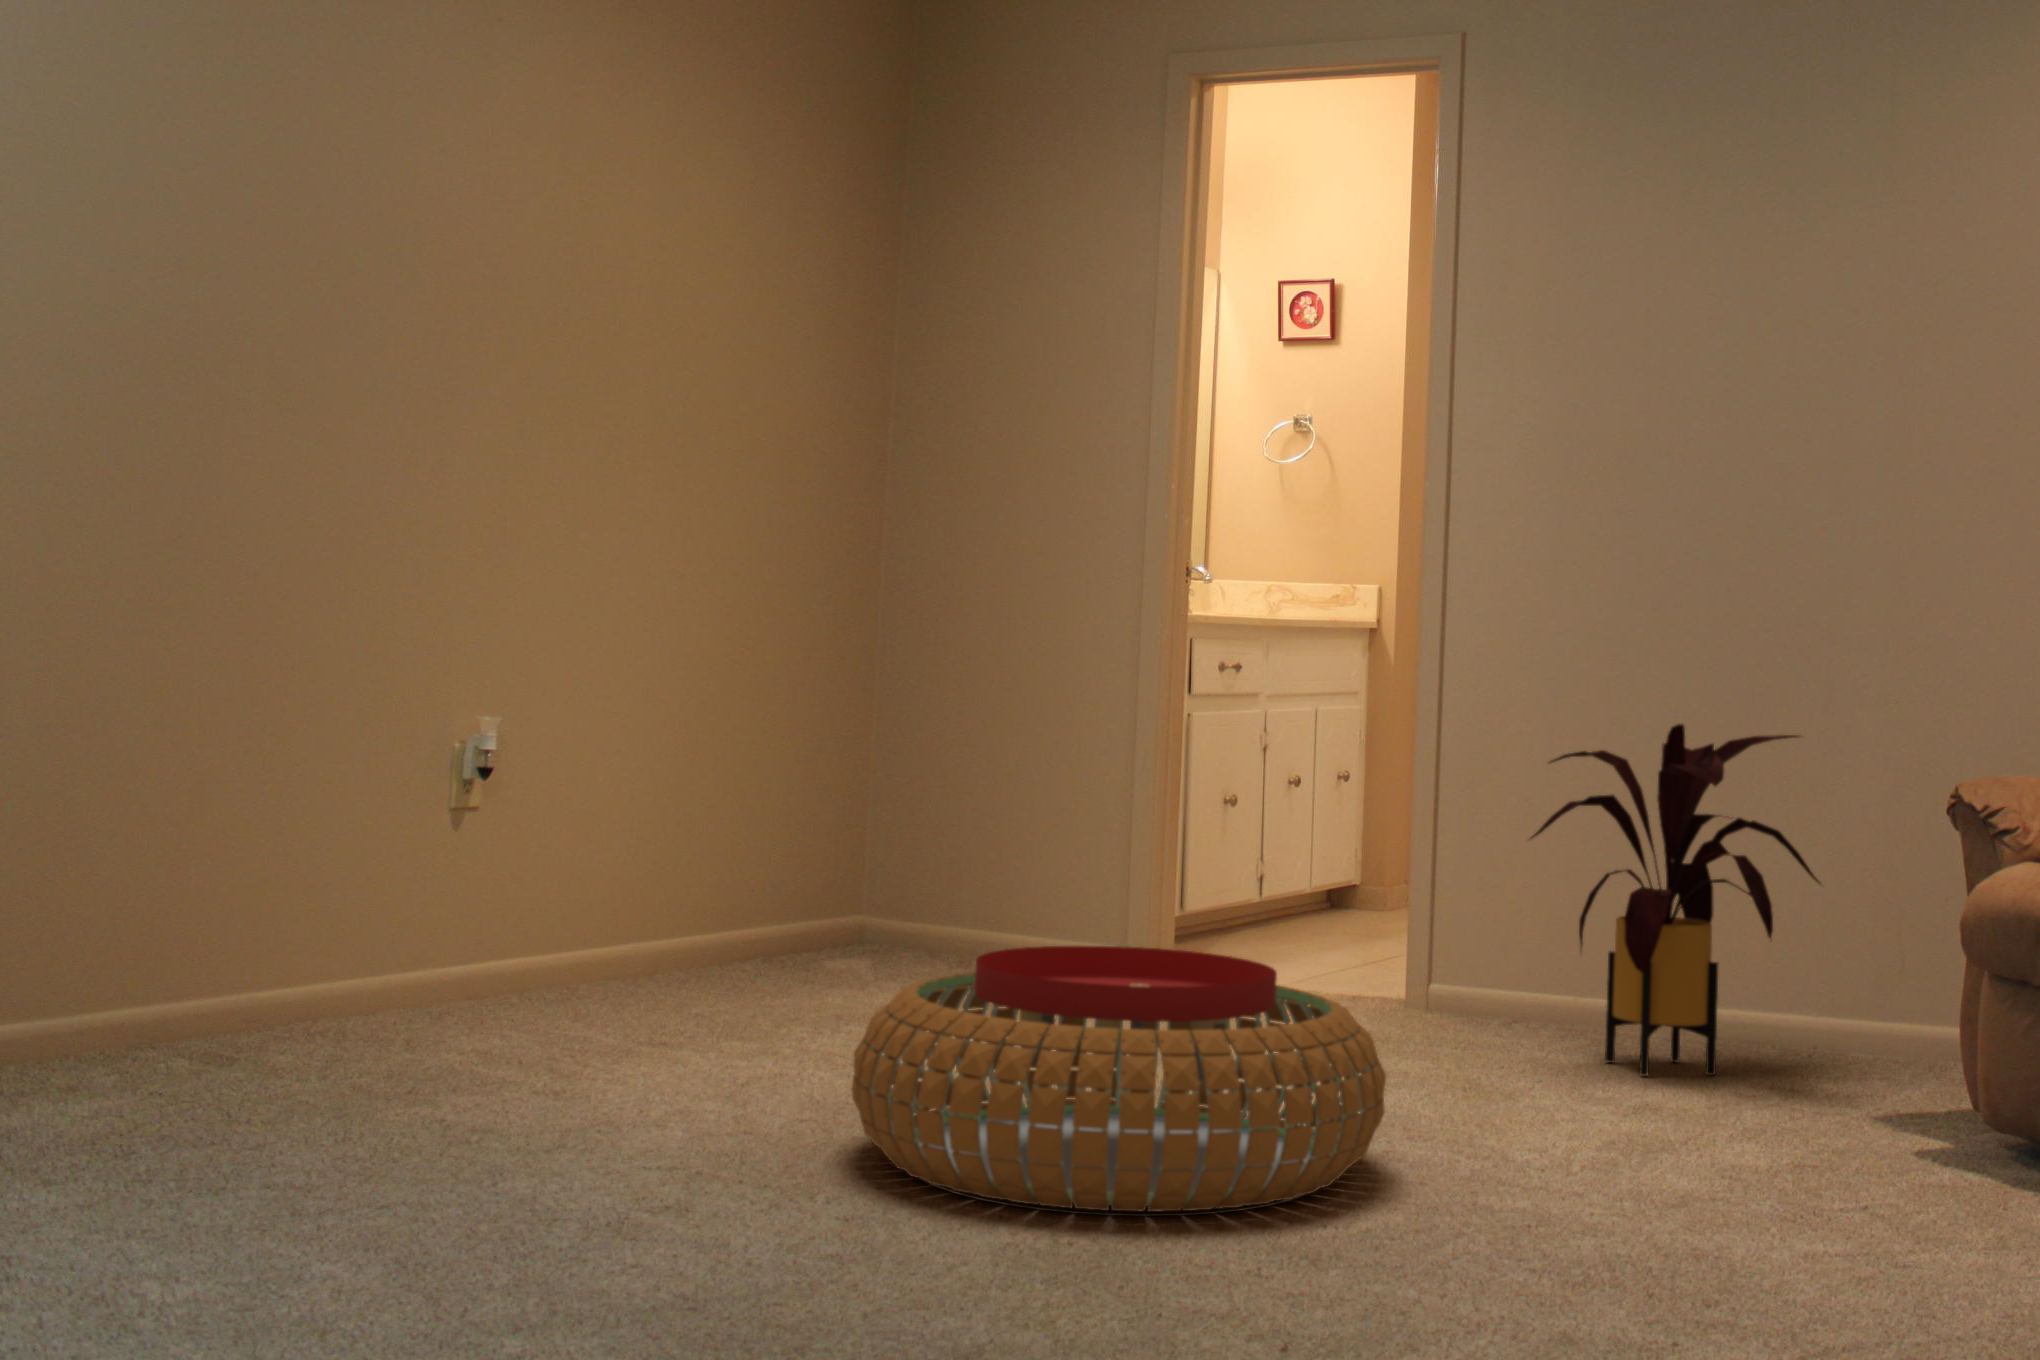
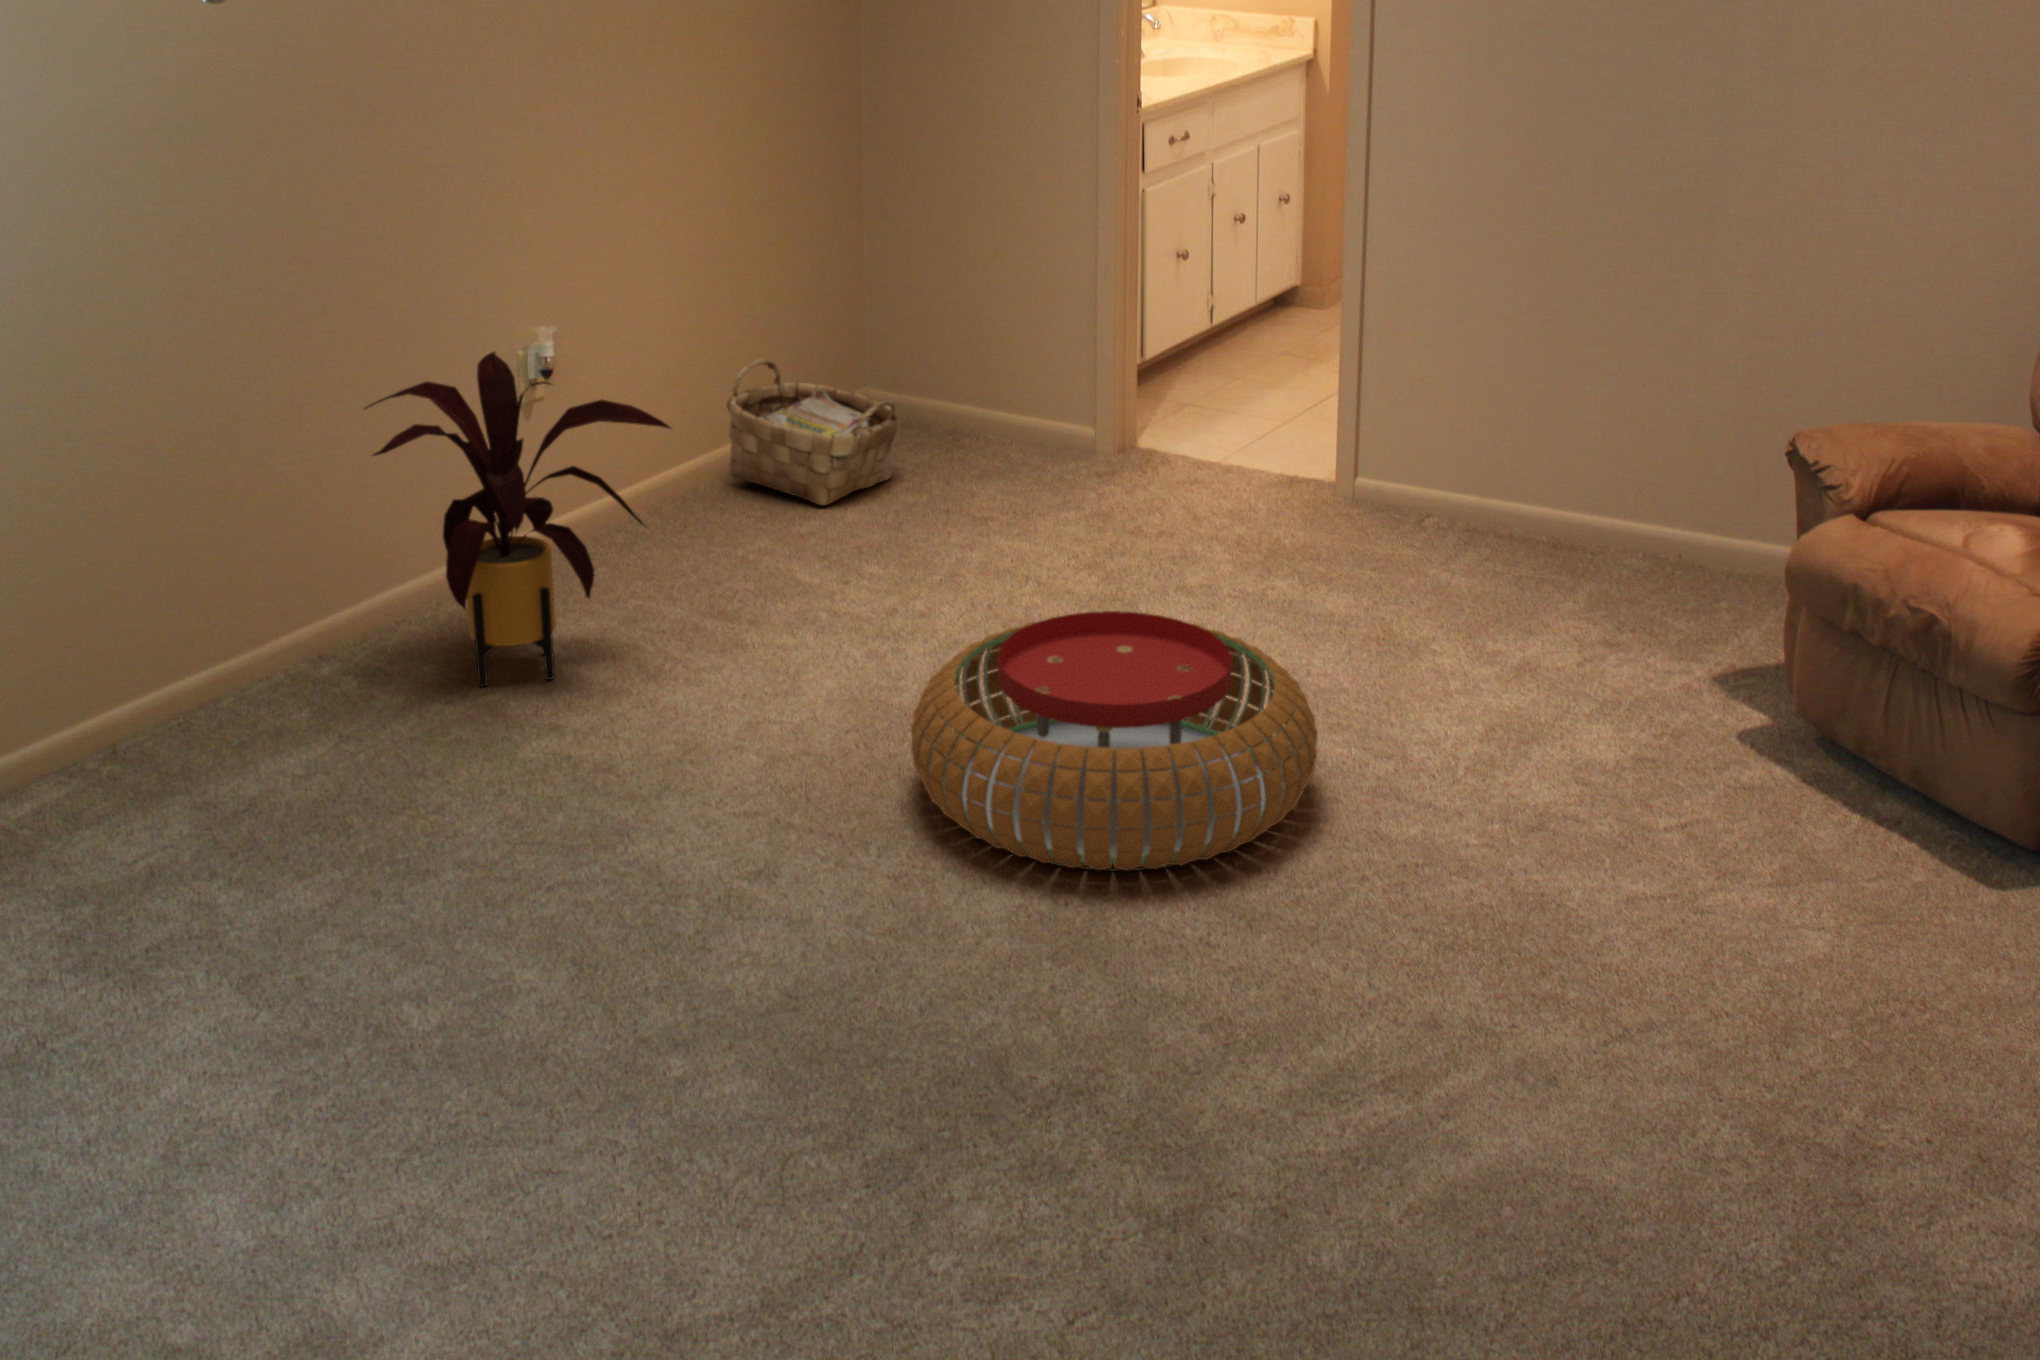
house plant: present [1531,724,1820,1076] -> present [365,352,670,687]
woven basket: none [667,820,882,984] -> present [727,358,899,506]

